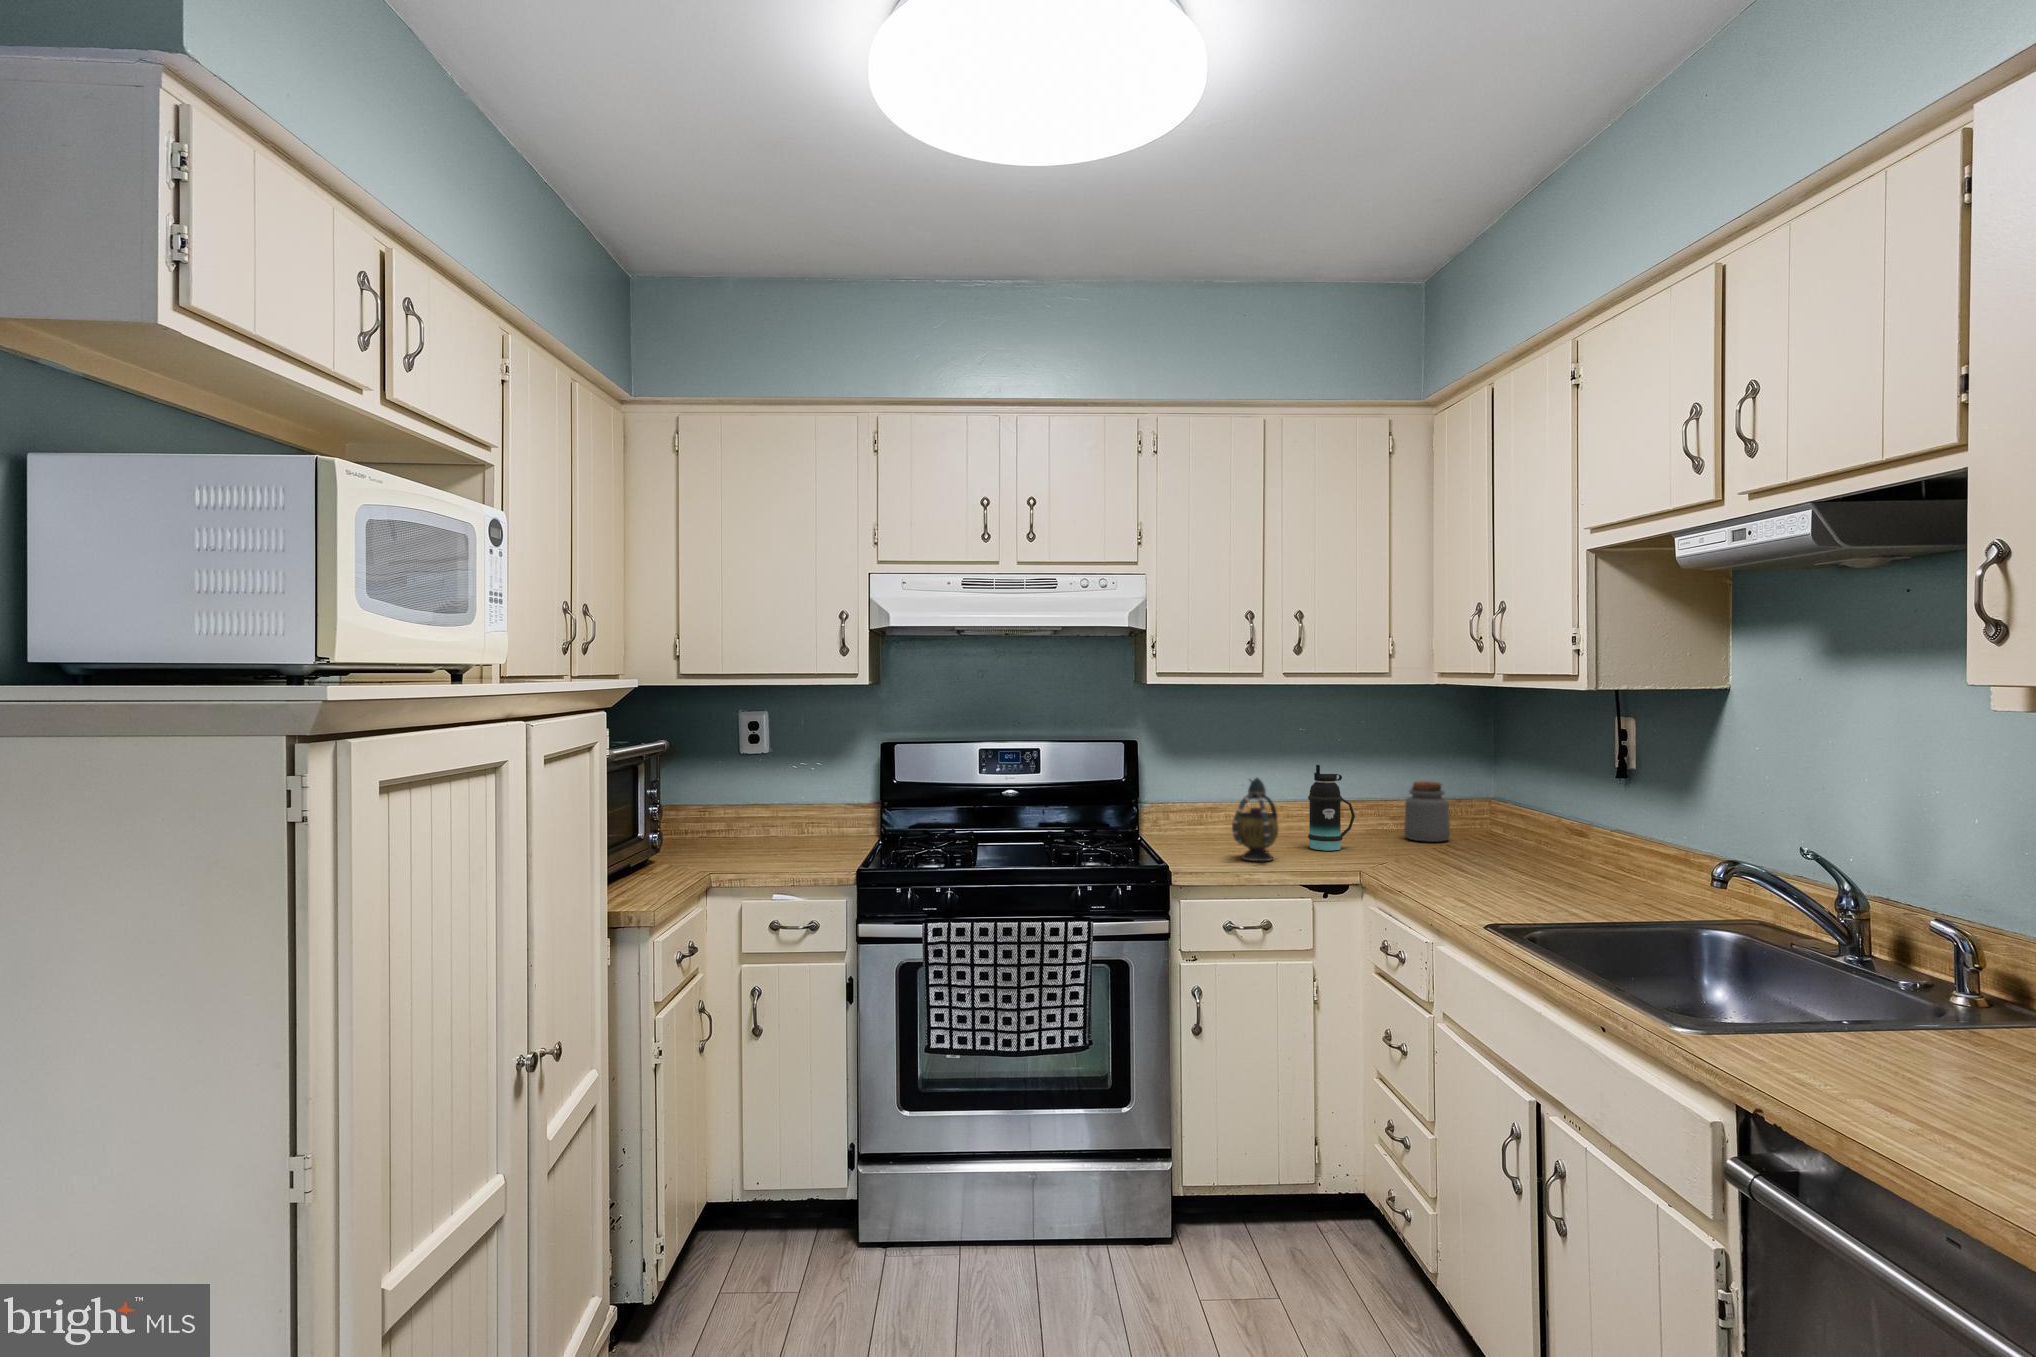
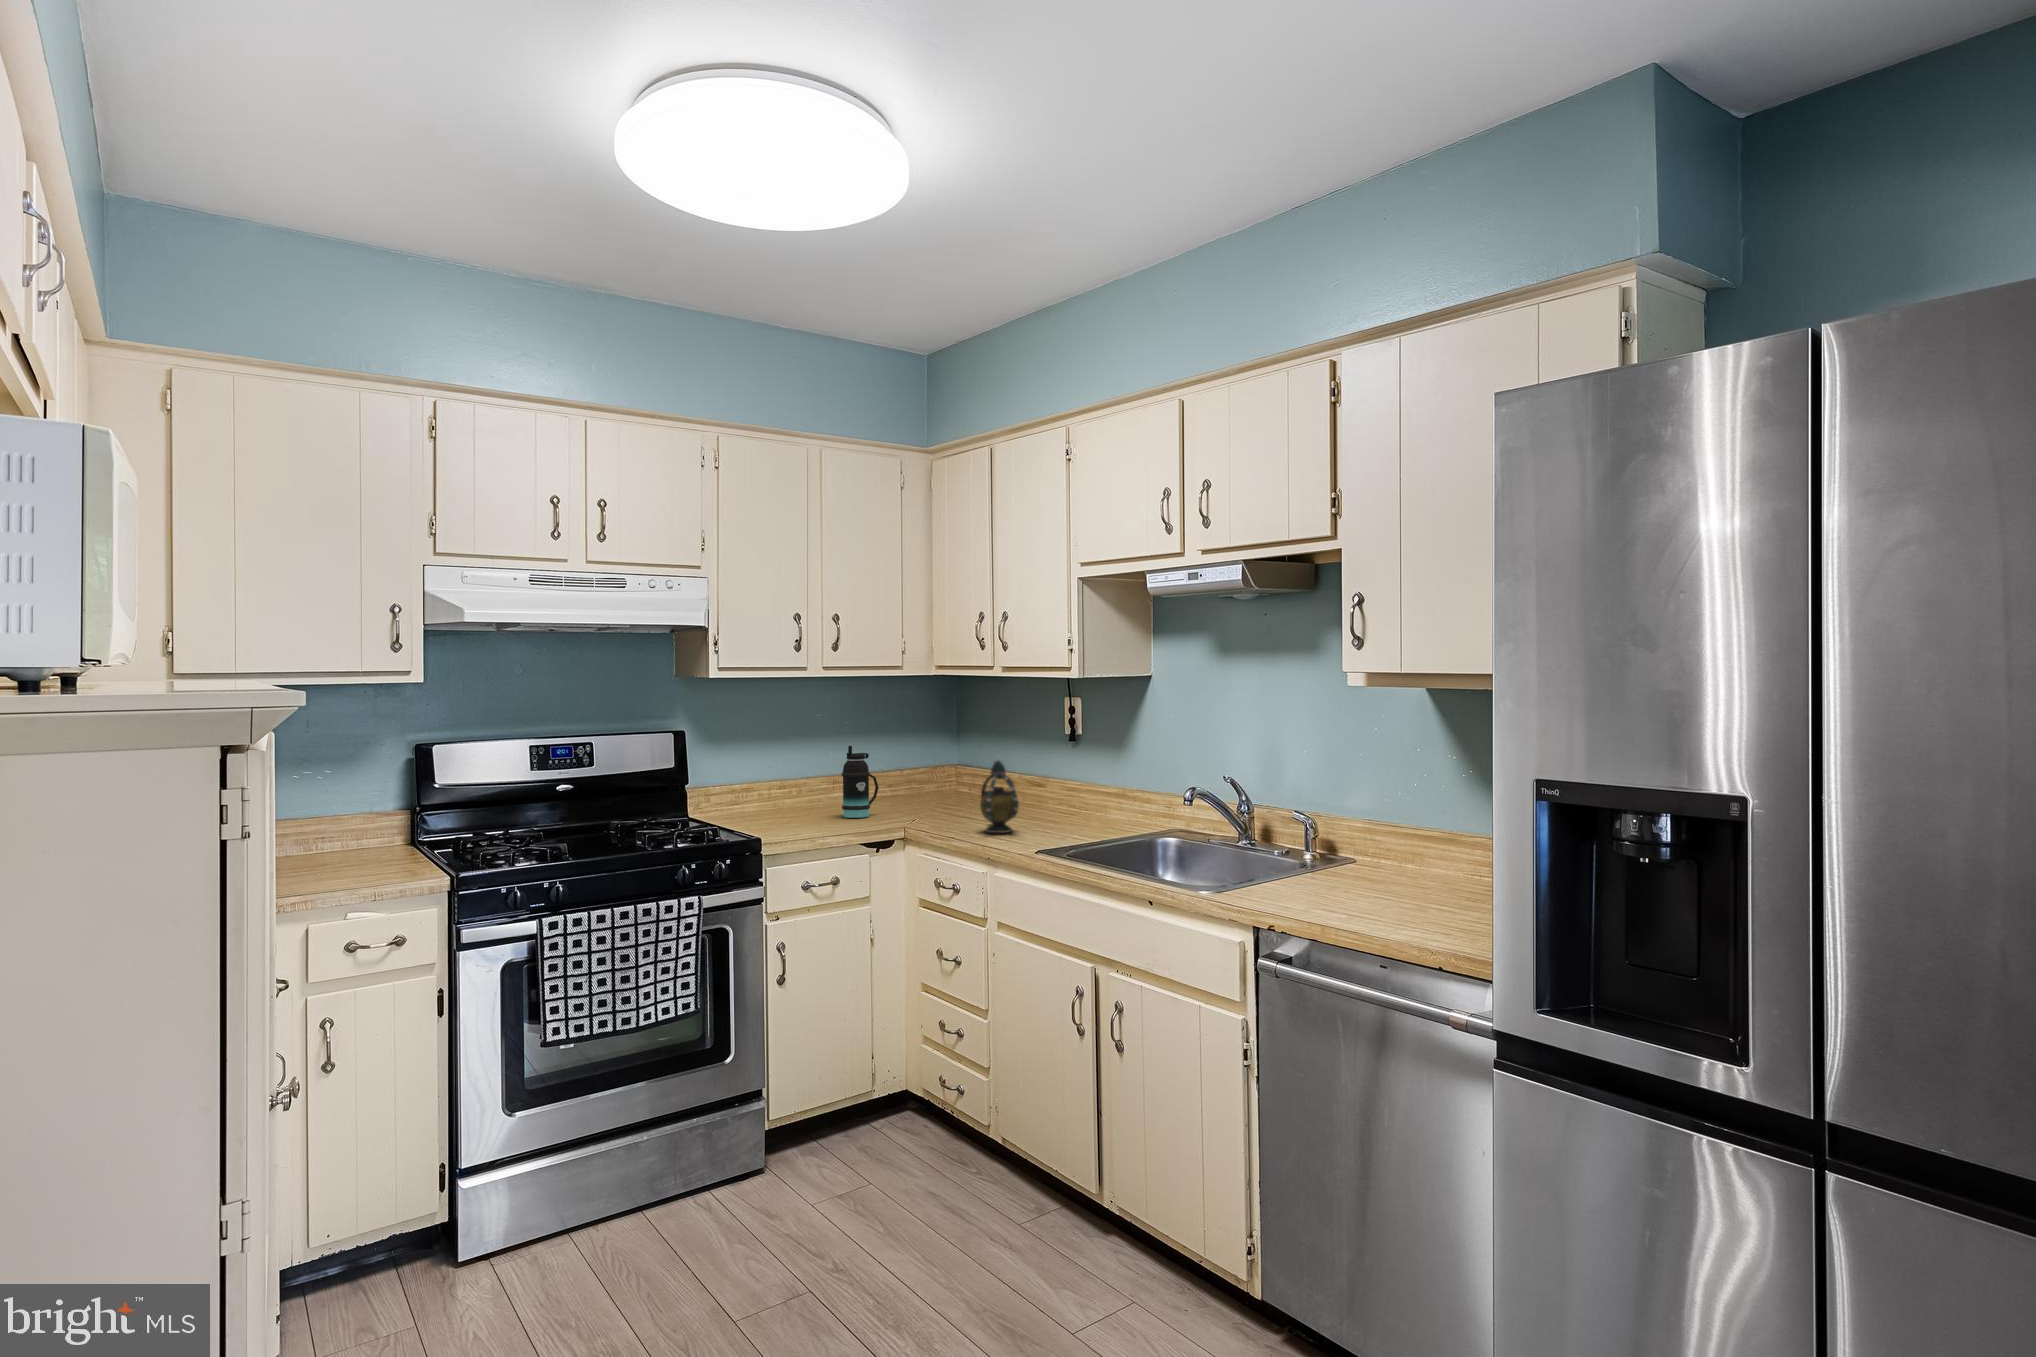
teapot: present [1232,778,1279,861] -> present [980,760,1019,833]
jar: present [1404,781,1450,842] -> none [905,756,941,805]

